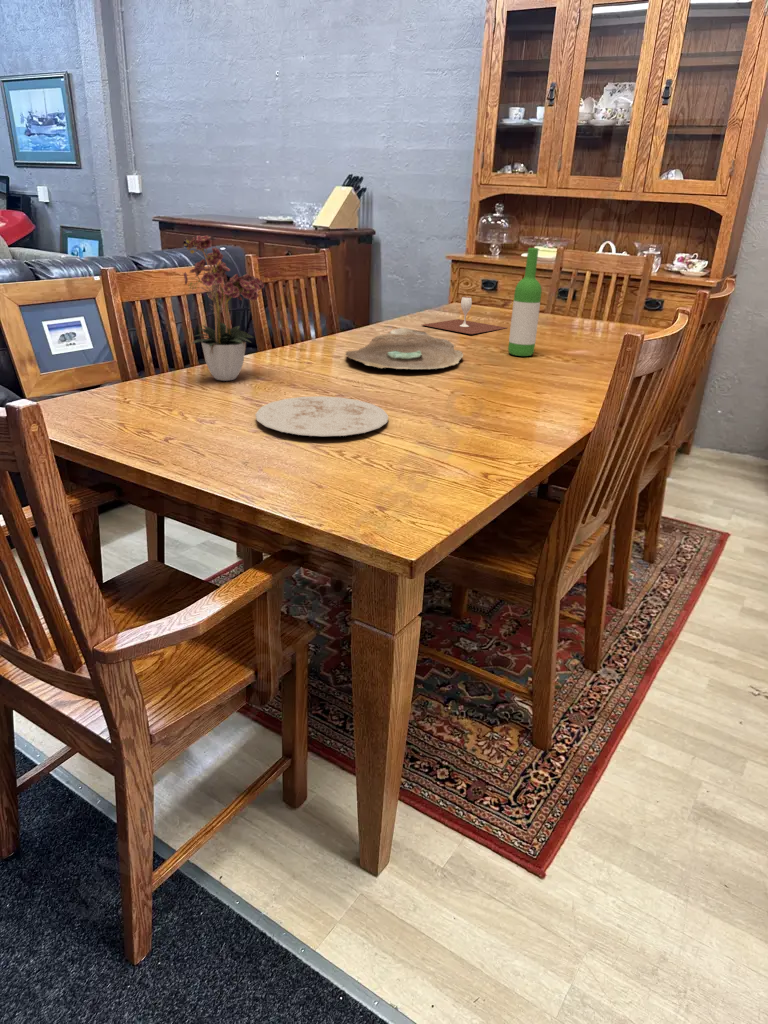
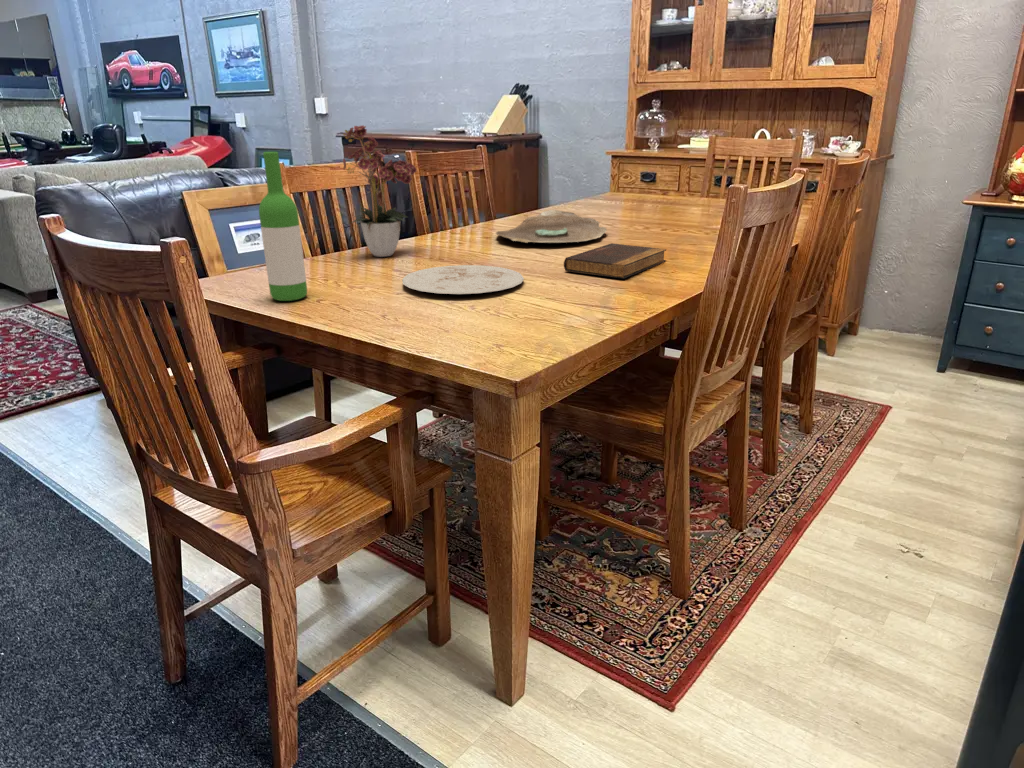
wine bottle: present [508,248,542,356] -> present [259,152,307,301]
wine glass: present [423,297,506,334] -> none [574,182,657,215]
book: none [428,374,533,419] -> present [564,243,666,279]

